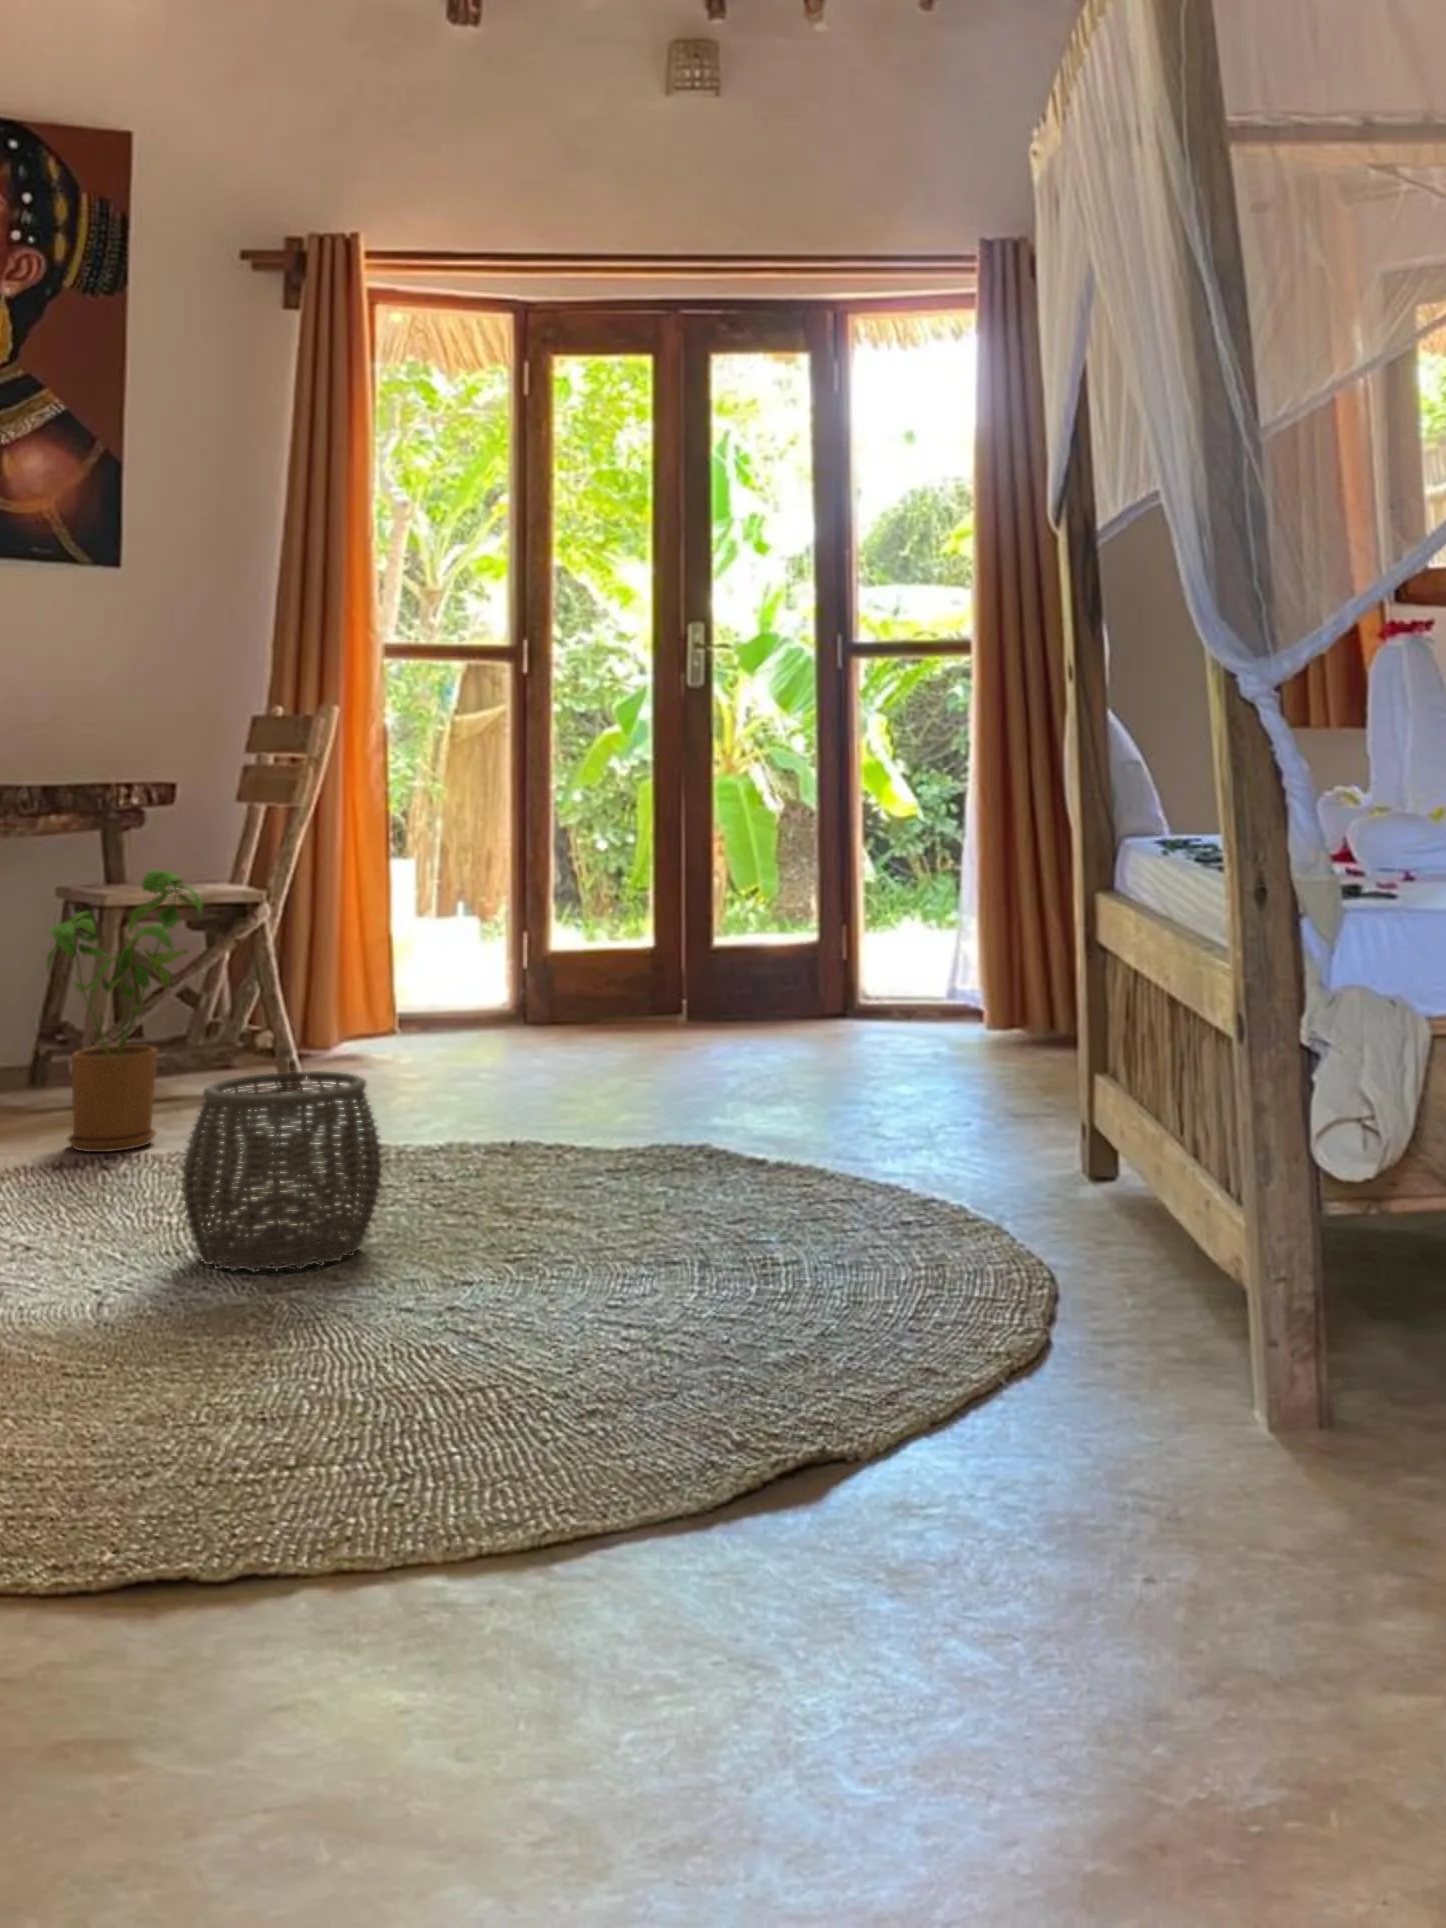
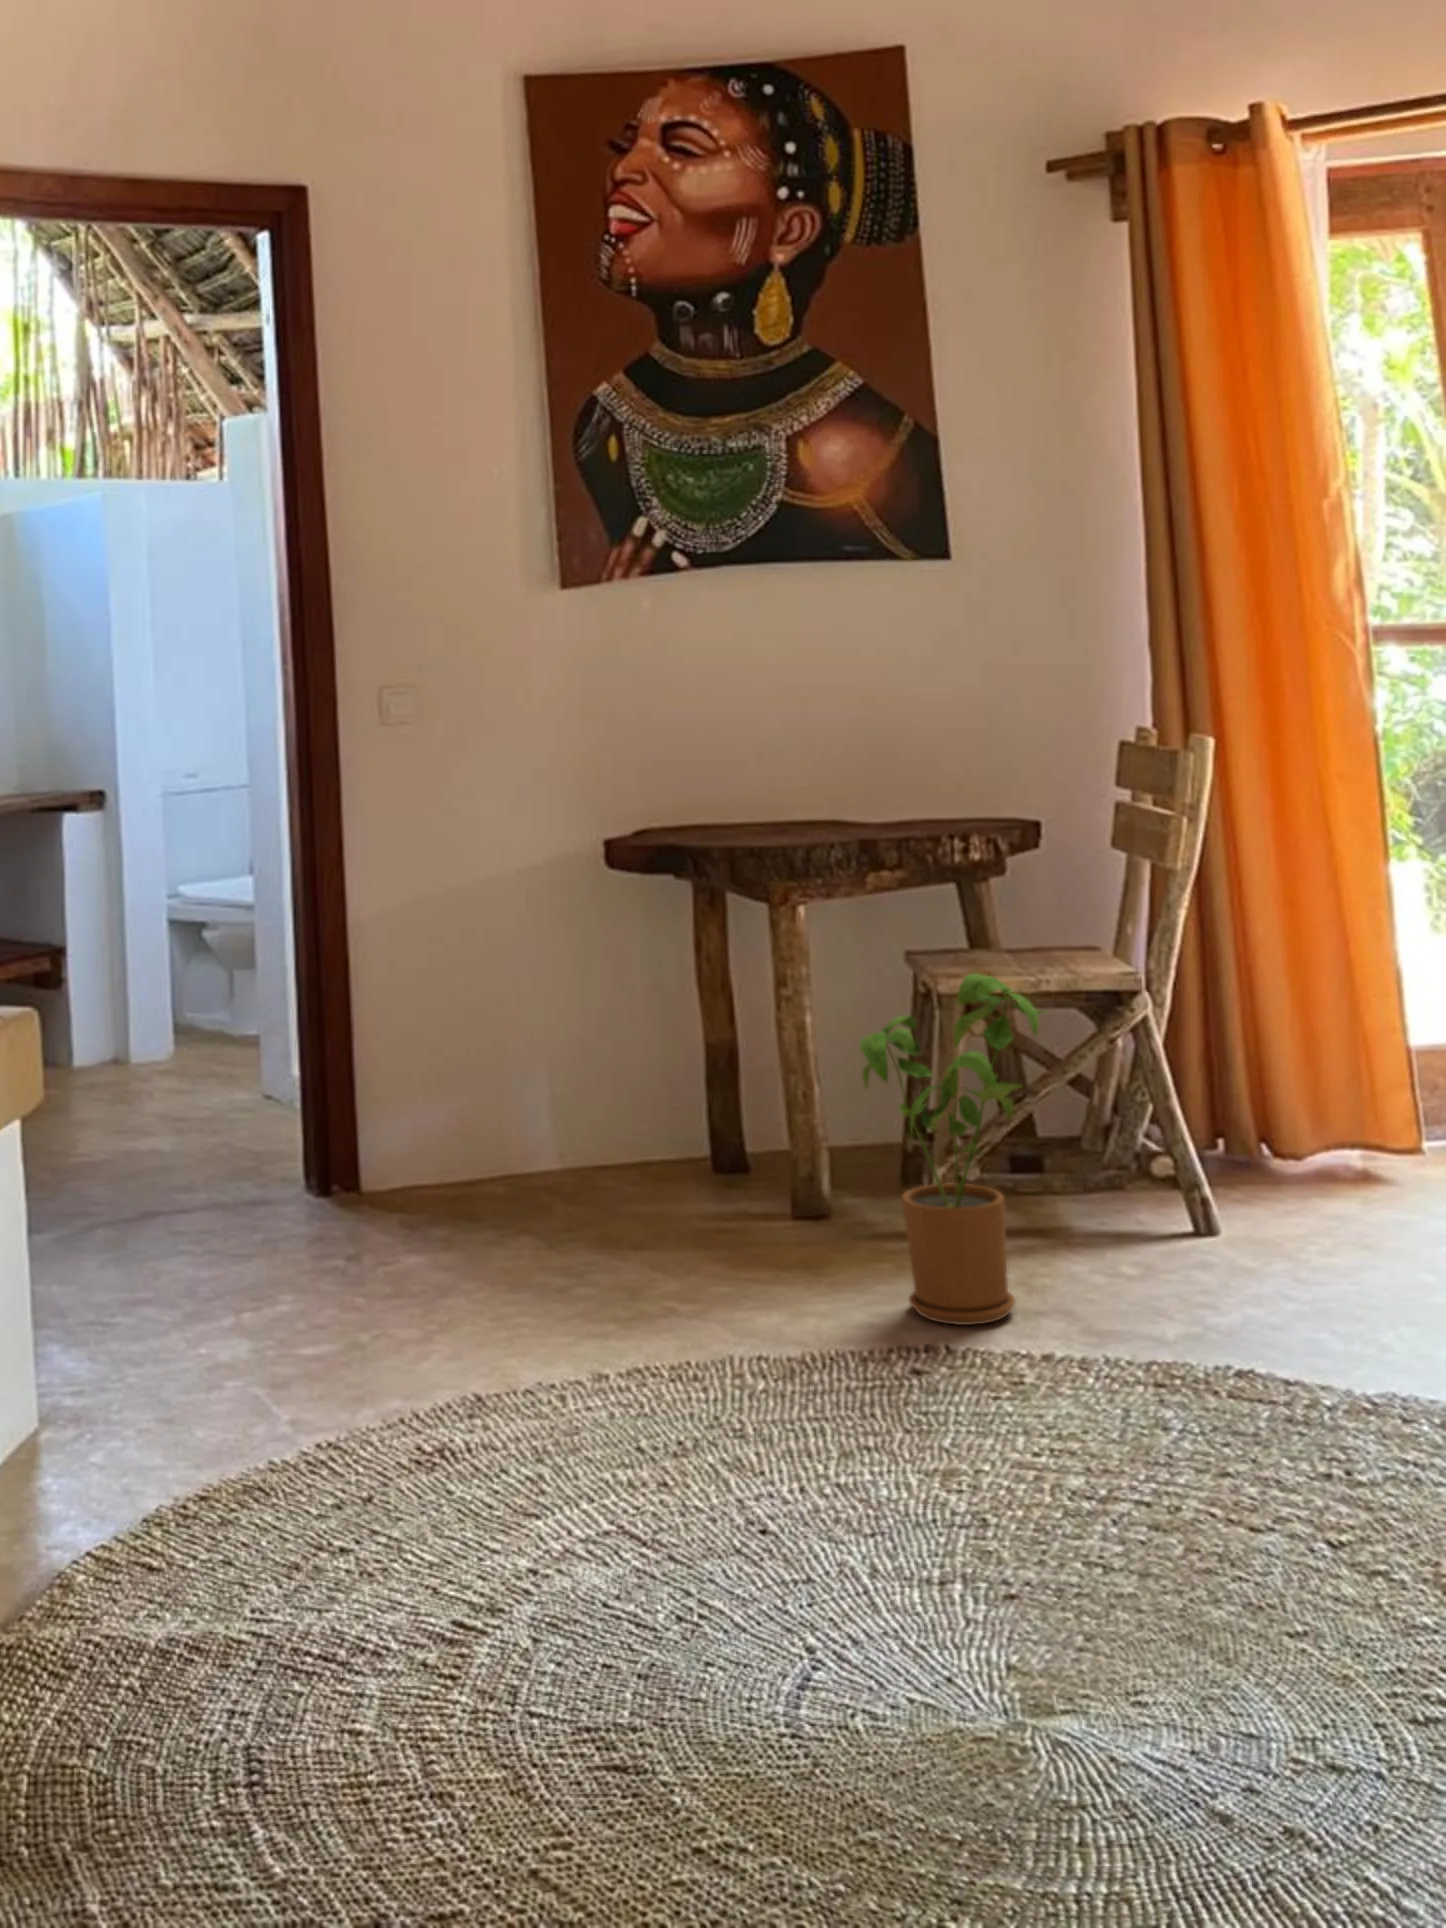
woven basket: present [181,1071,383,1272] -> none [970,1334,1258,1651]

